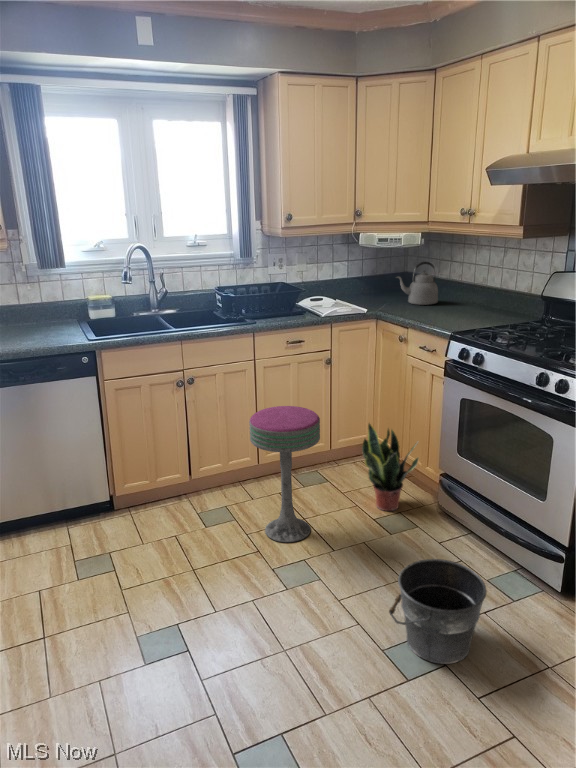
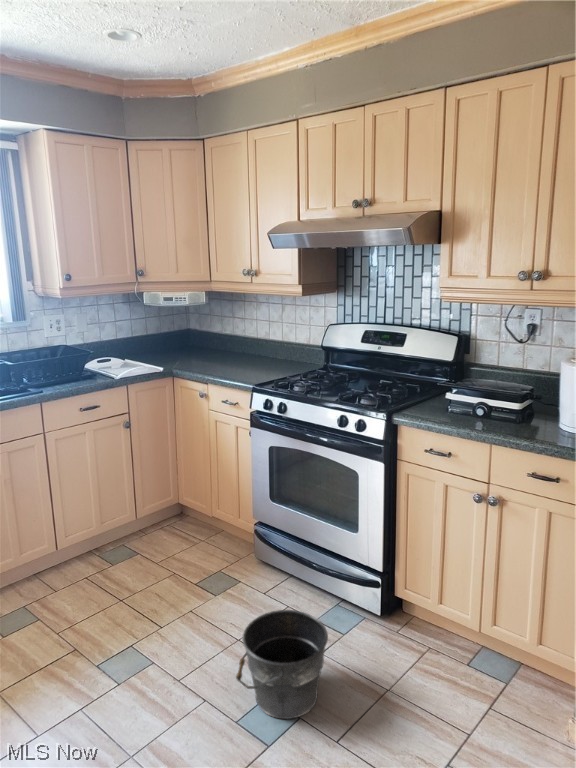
kettle: present [396,262,438,305] -> none [185,318,227,360]
bar stool: present [249,406,320,542] -> none [51,478,133,630]
potted plant: present [362,424,418,511] -> none [173,483,232,571]

